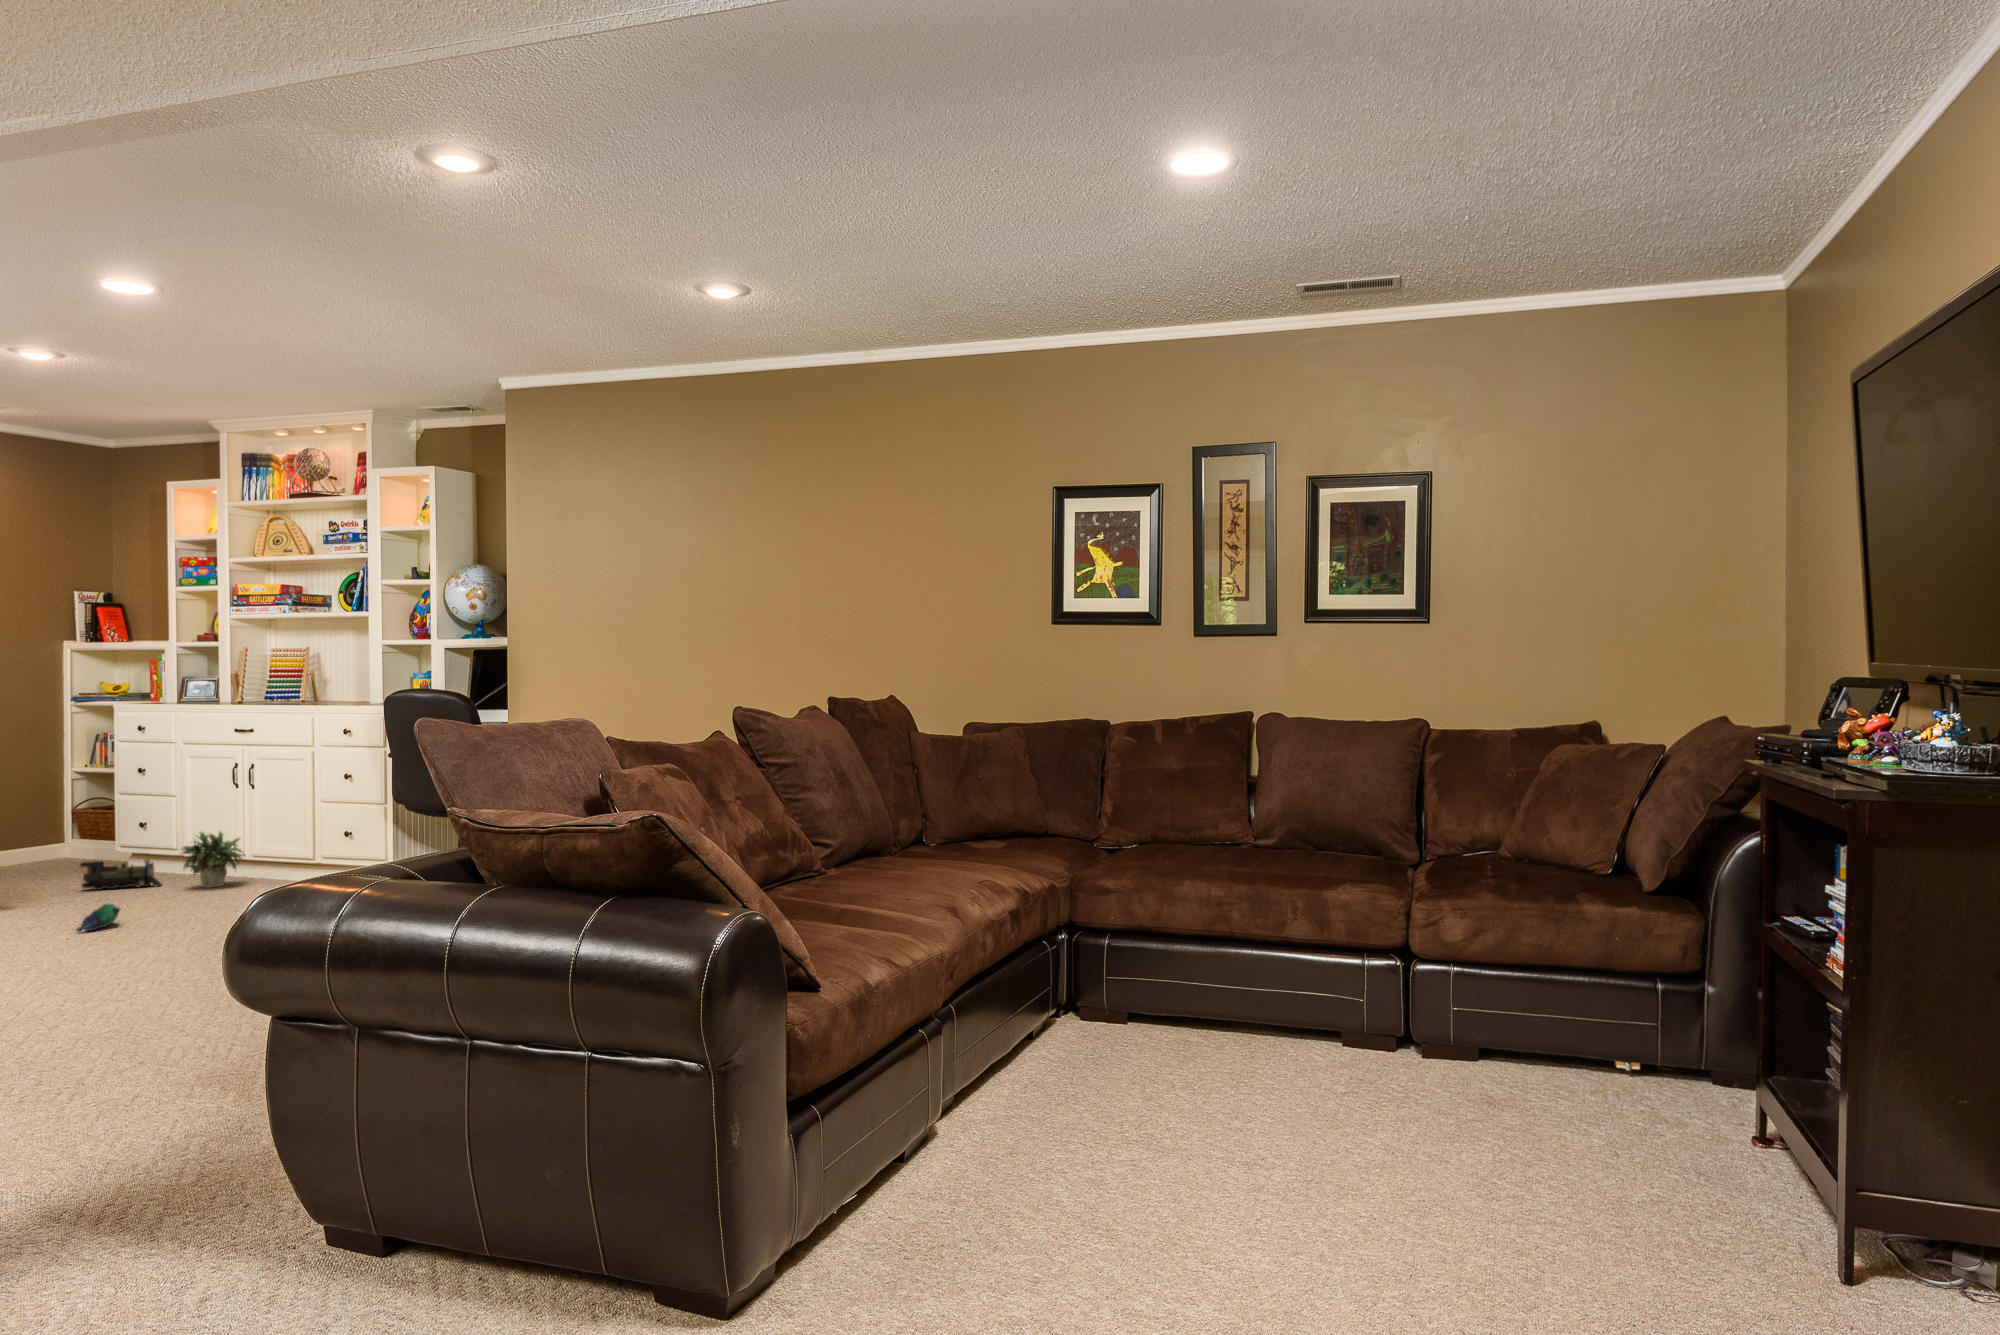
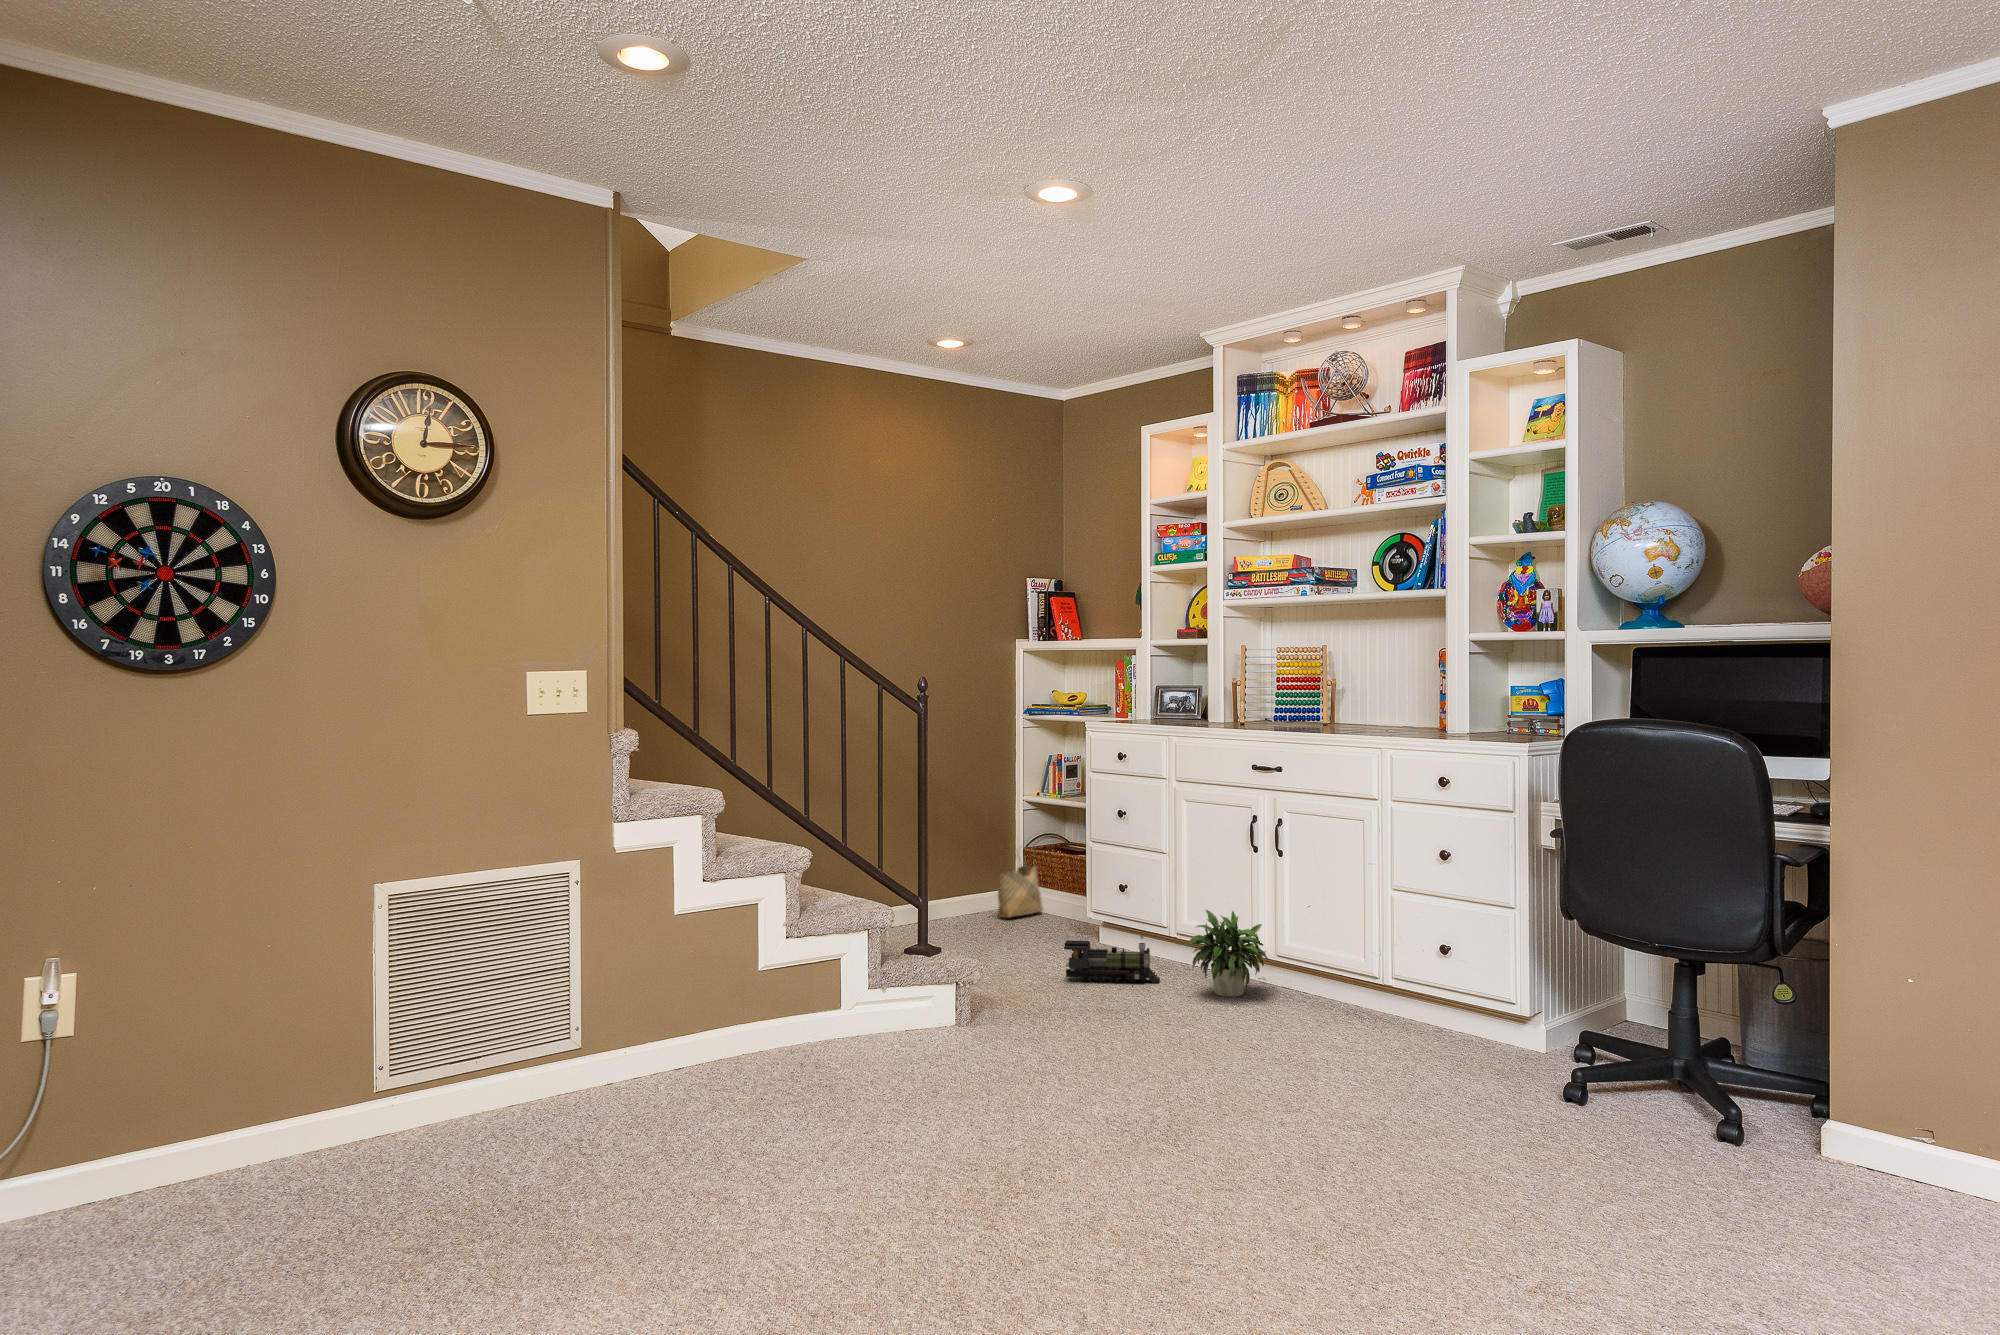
woven basket: none [37,803,84,865] -> present [997,865,1043,918]
plush toy: present [76,904,120,932] -> none [1103,1046,1158,1097]

